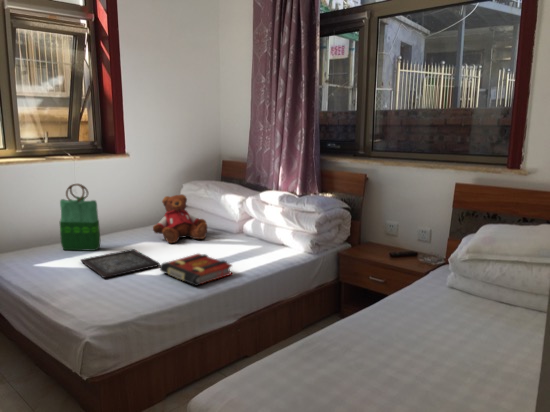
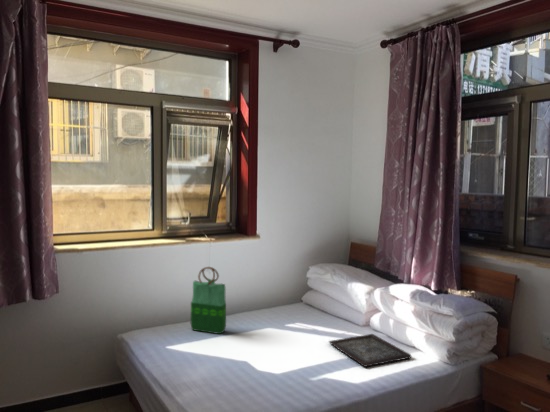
teddy bear: present [153,195,207,243] -> none [277,281,332,333]
tray: present [81,249,160,278] -> present [329,334,411,366]
book: present [160,254,232,286] -> none [279,353,356,397]

